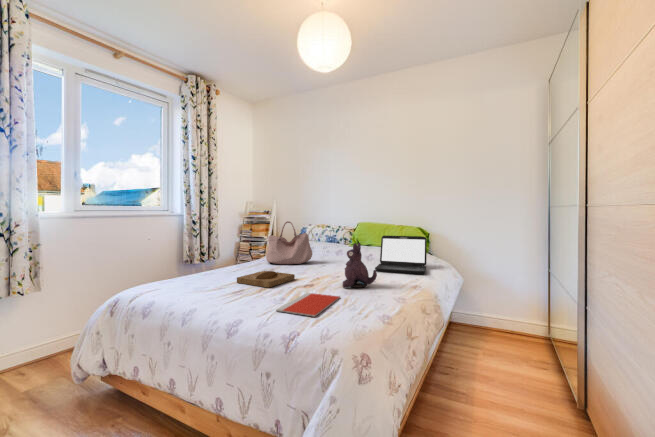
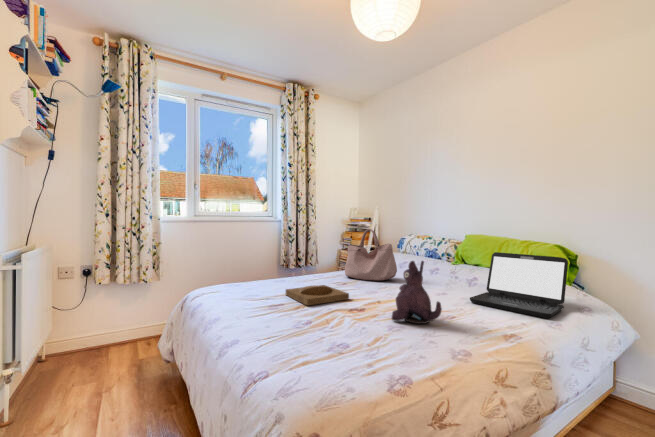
notebook: present [276,293,340,317] -> none [275,319,371,354]

